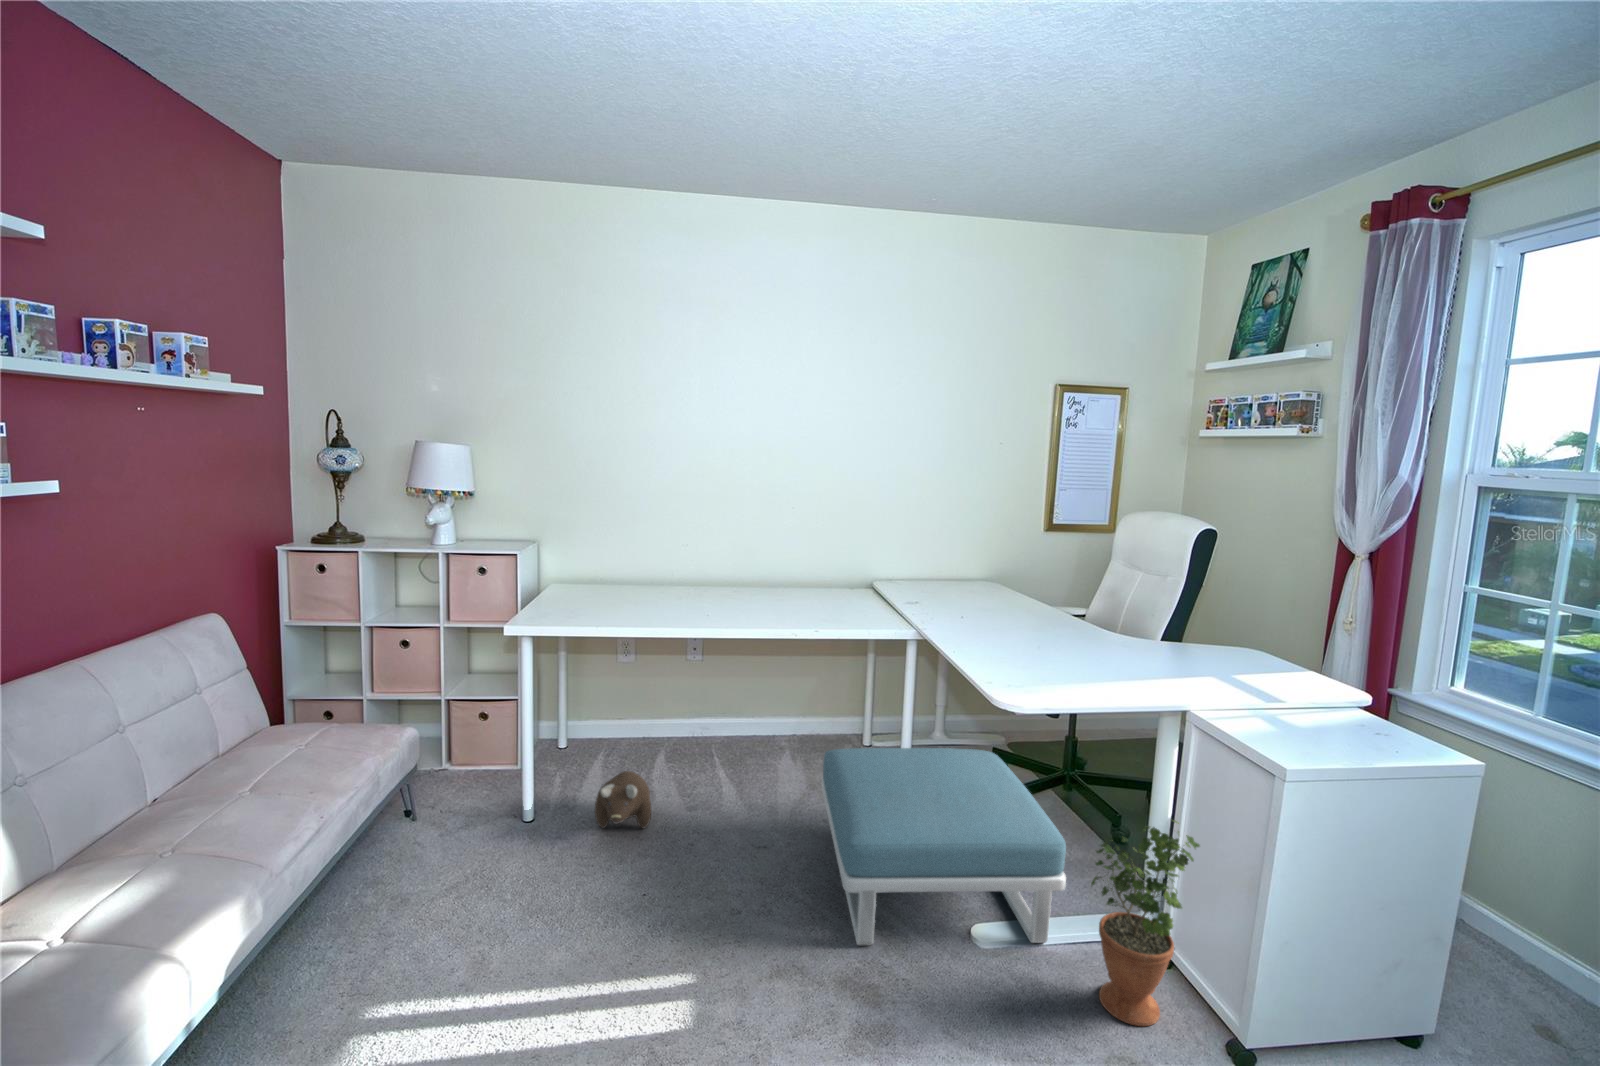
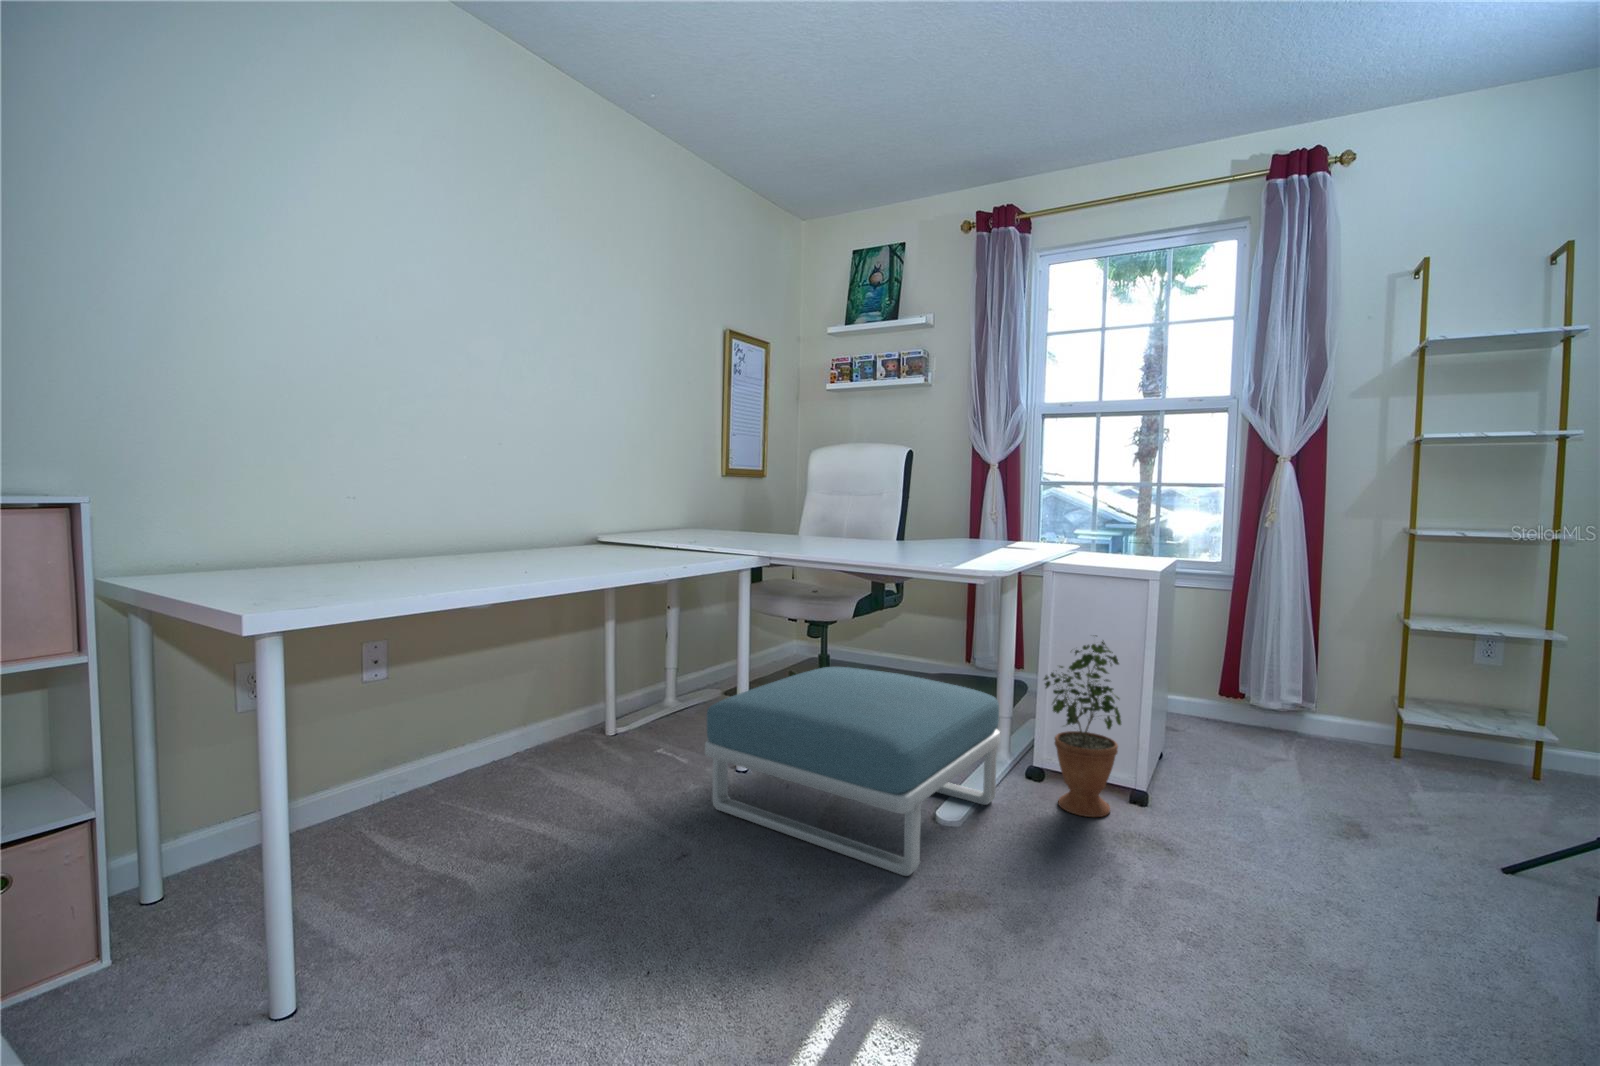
plush toy: present [595,771,651,828] -> none [387,835,505,954]

